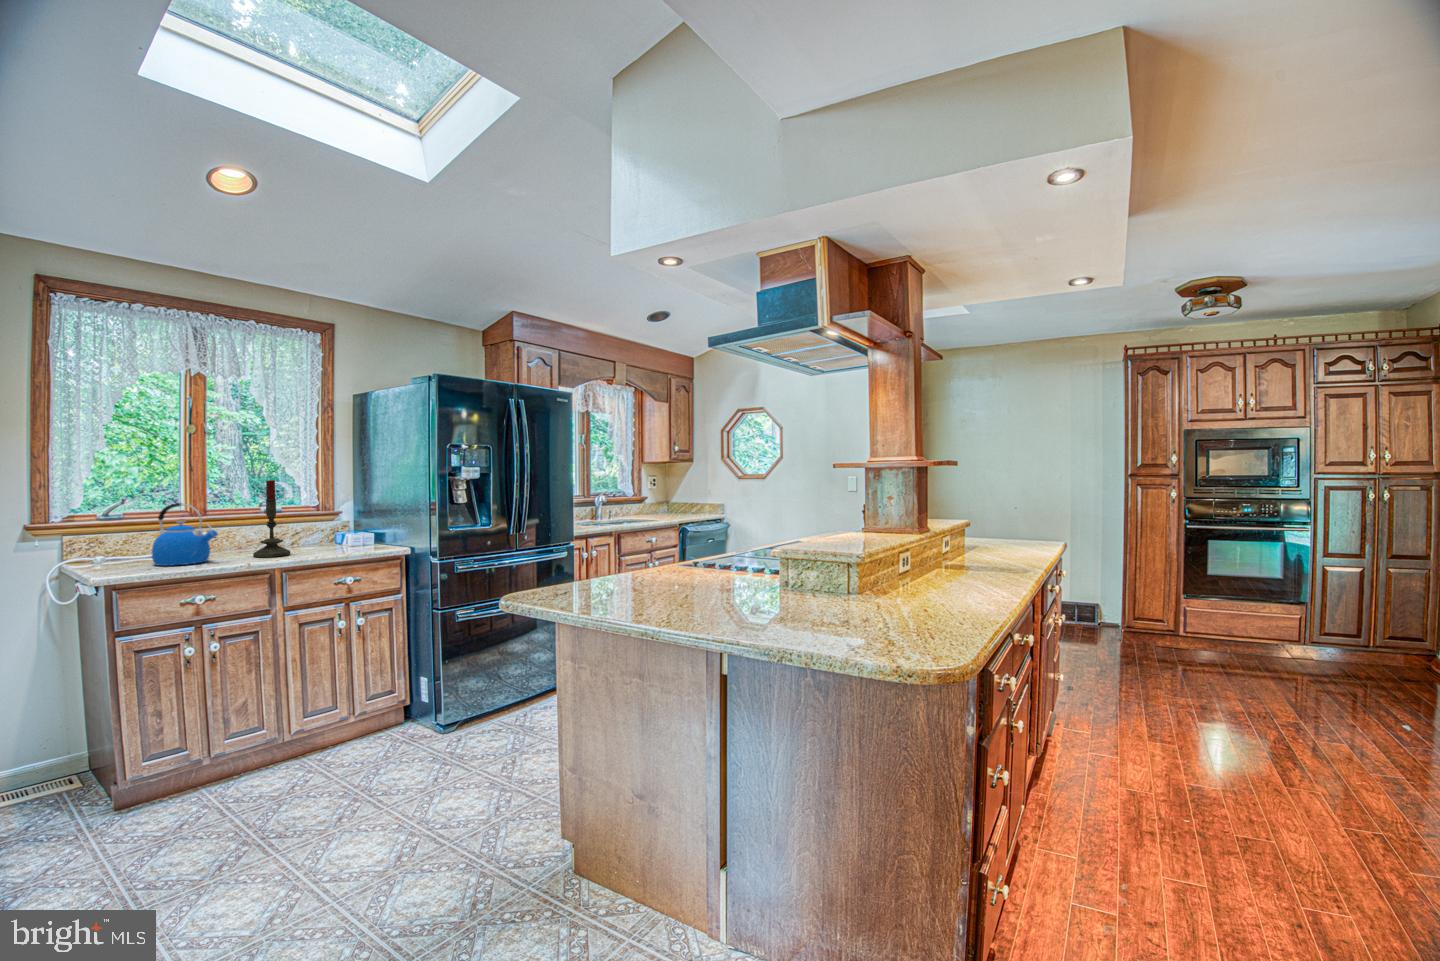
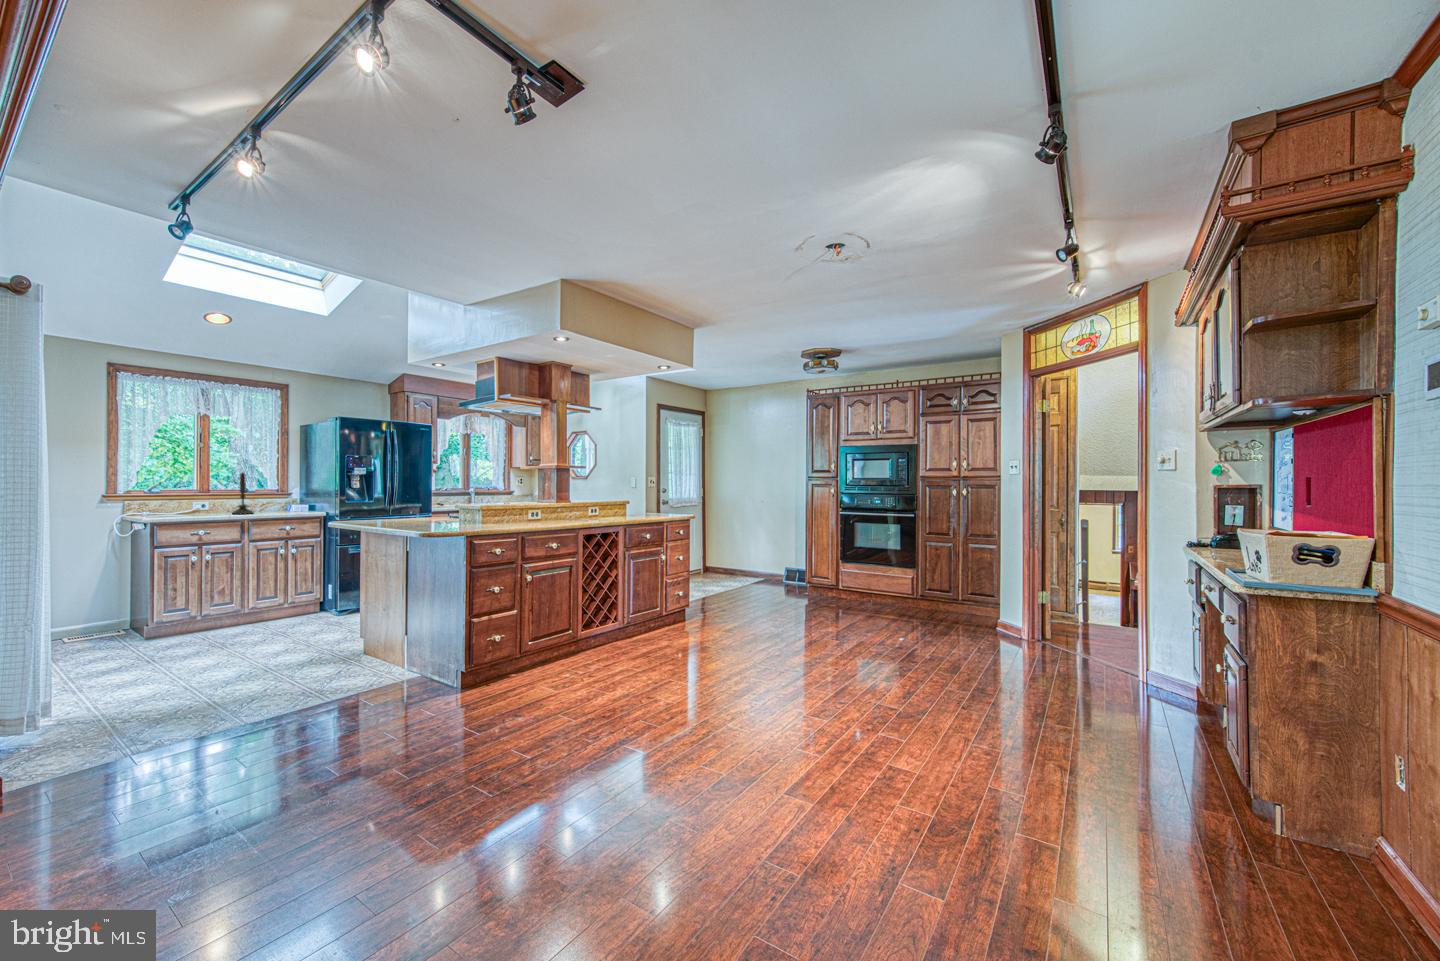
kettle: present [152,503,218,566] -> none [173,484,211,516]

